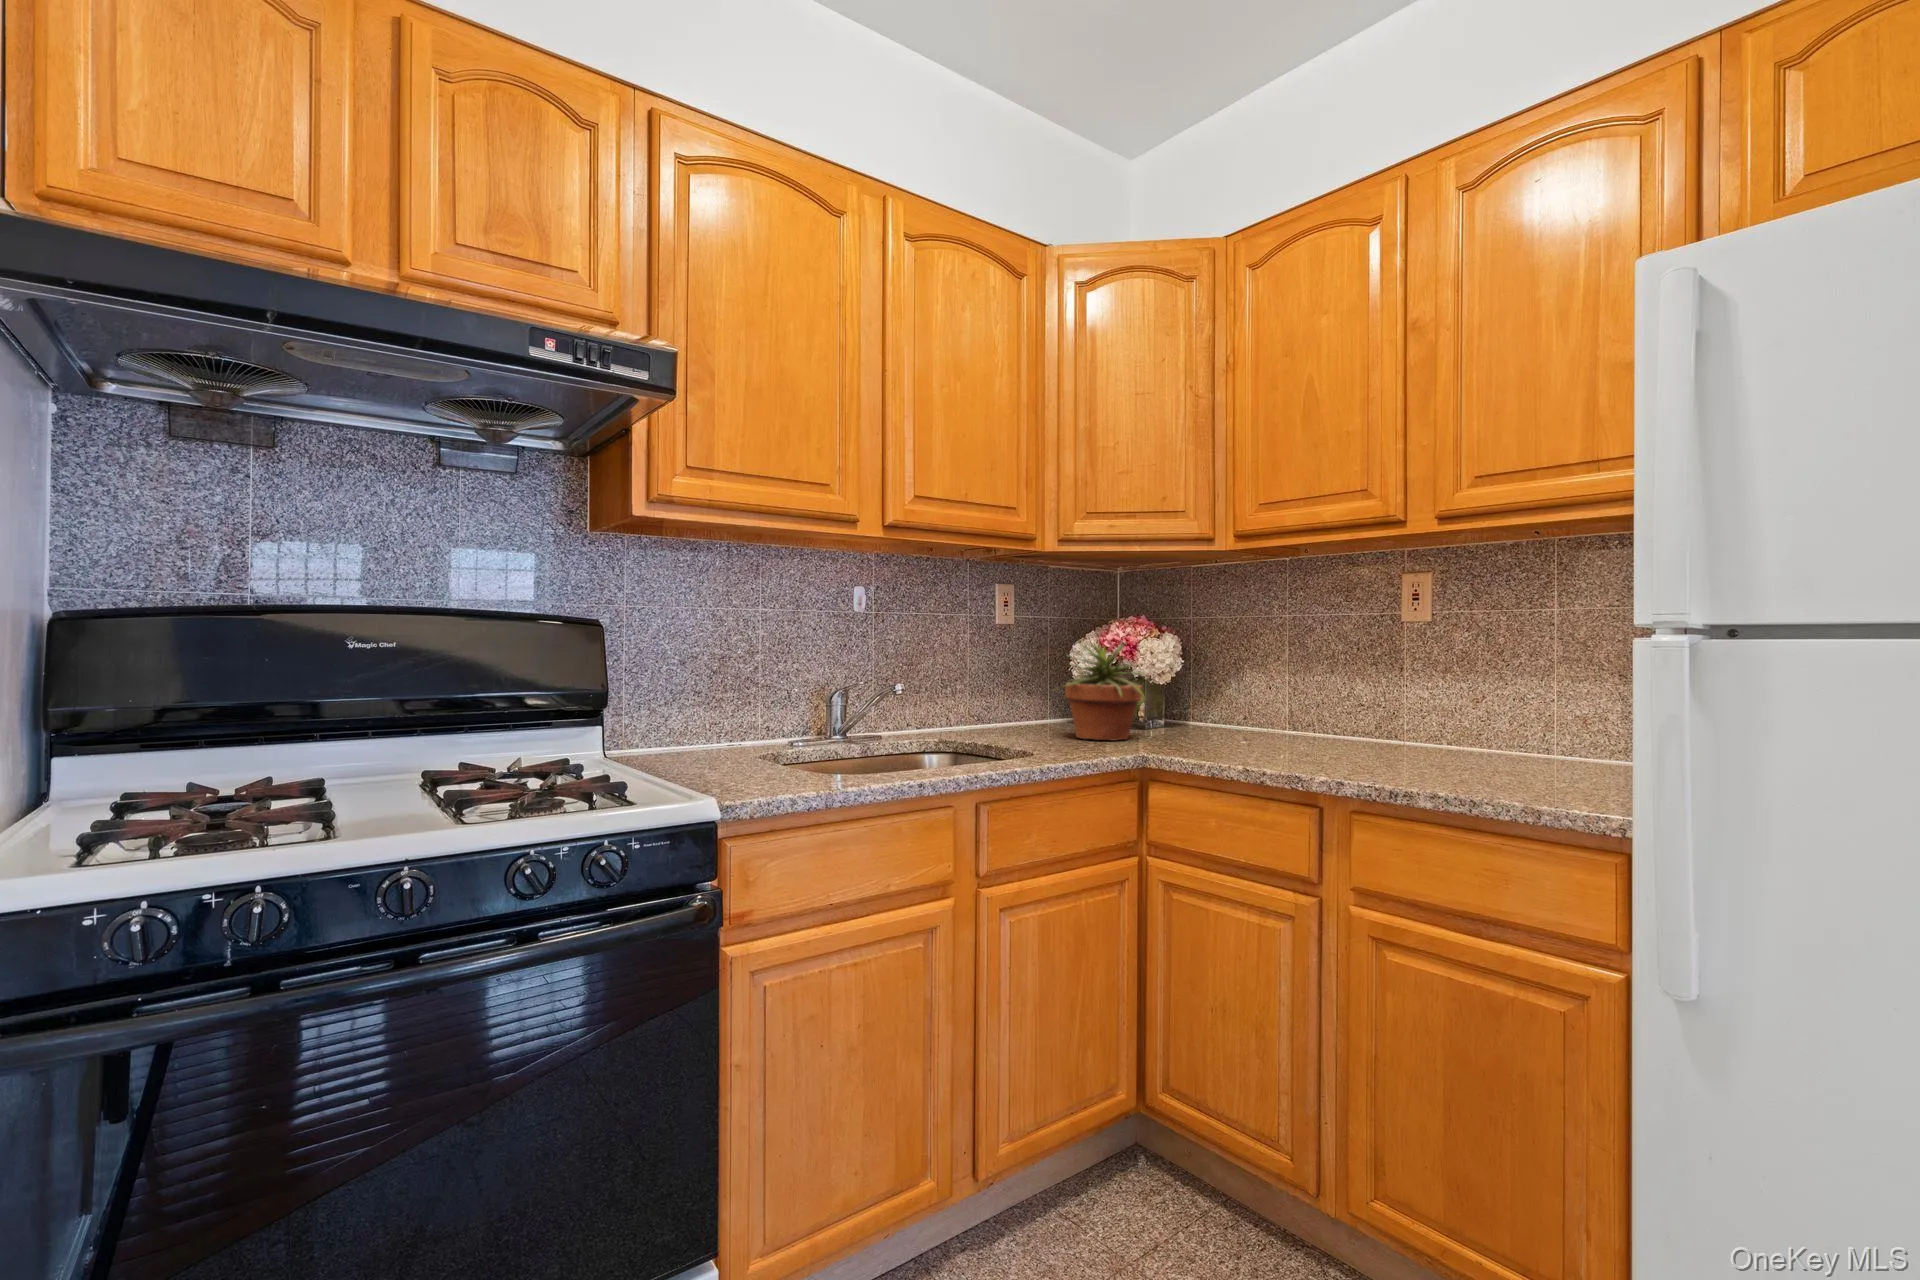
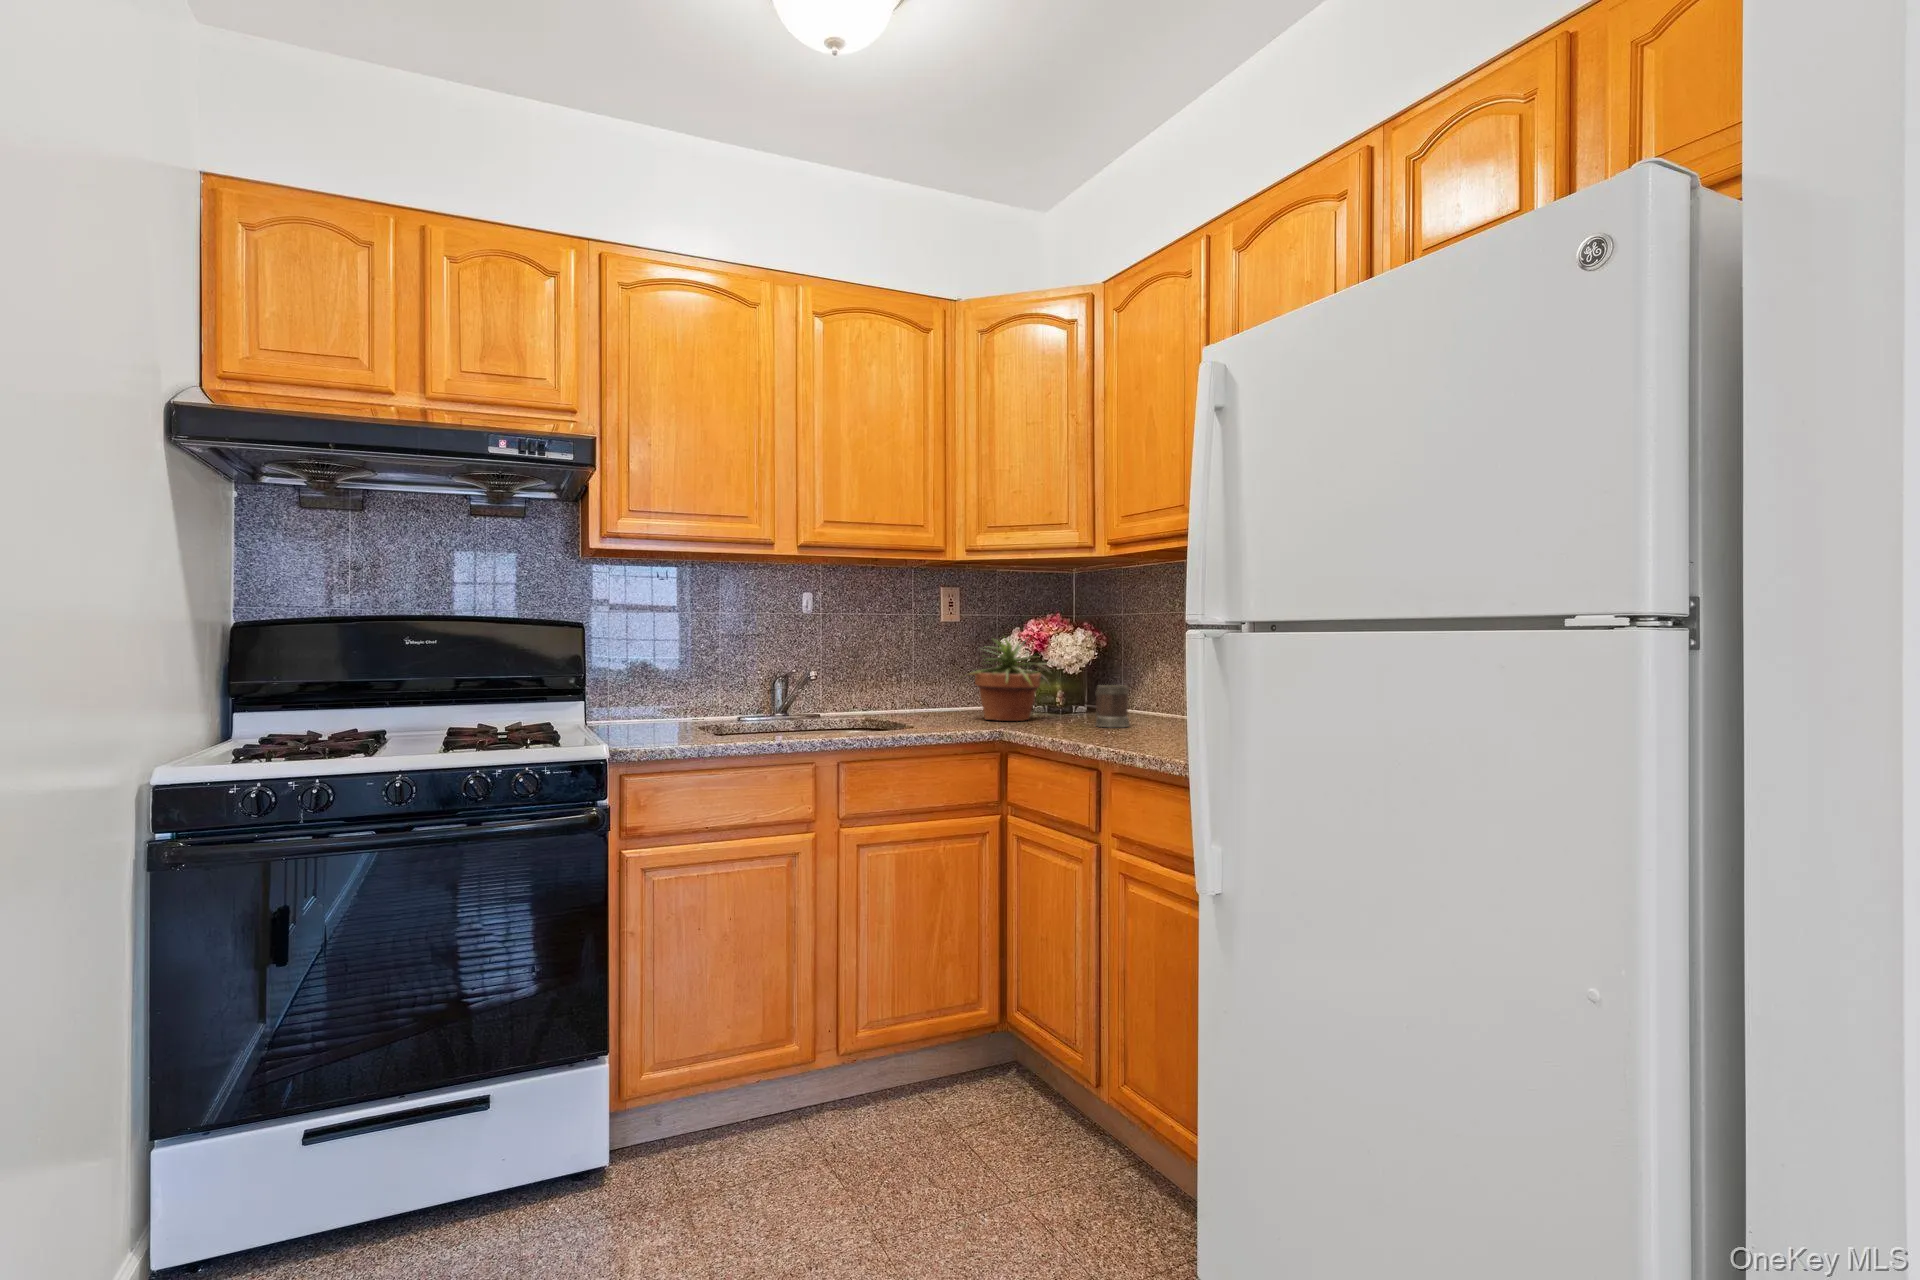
mug: none [1218,698,1265,747] -> present [1095,685,1130,727]

